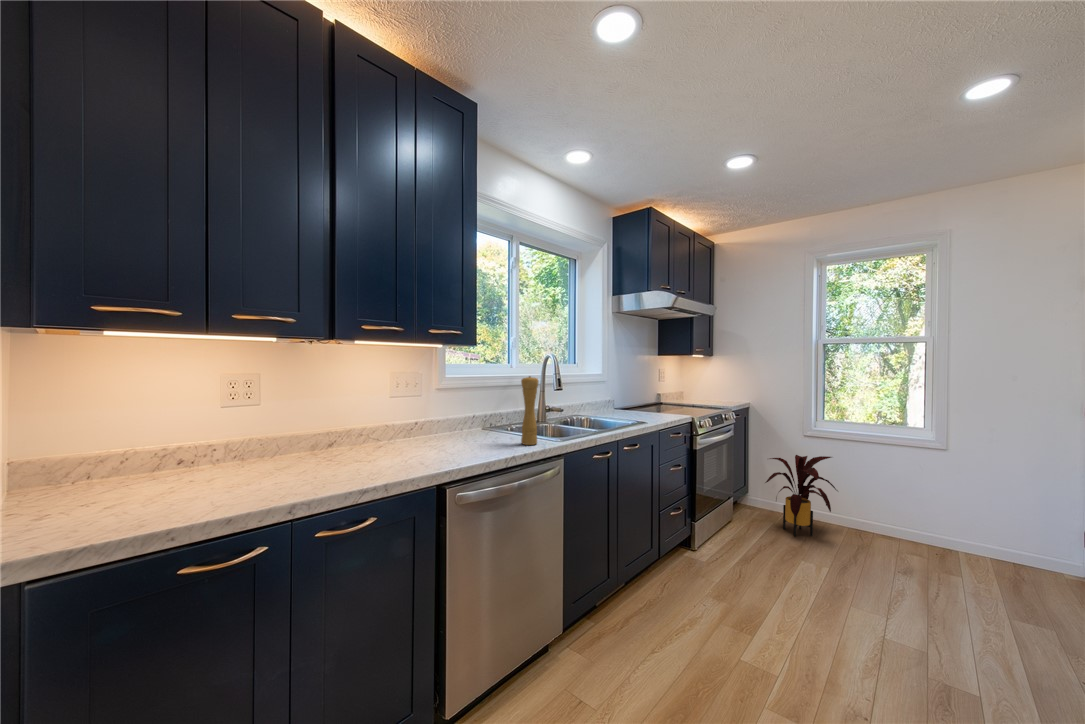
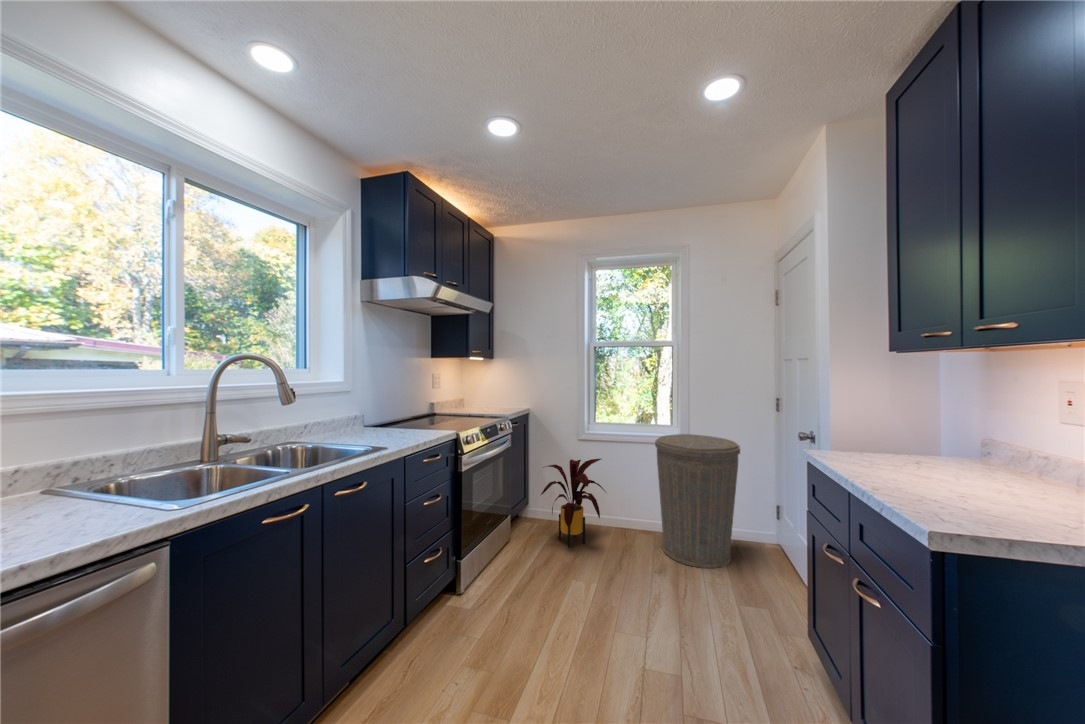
pepper mill: present [521,376,538,445] -> none [48,395,100,537]
trash can: none [900,439,1021,584] -> present [655,434,740,568]

